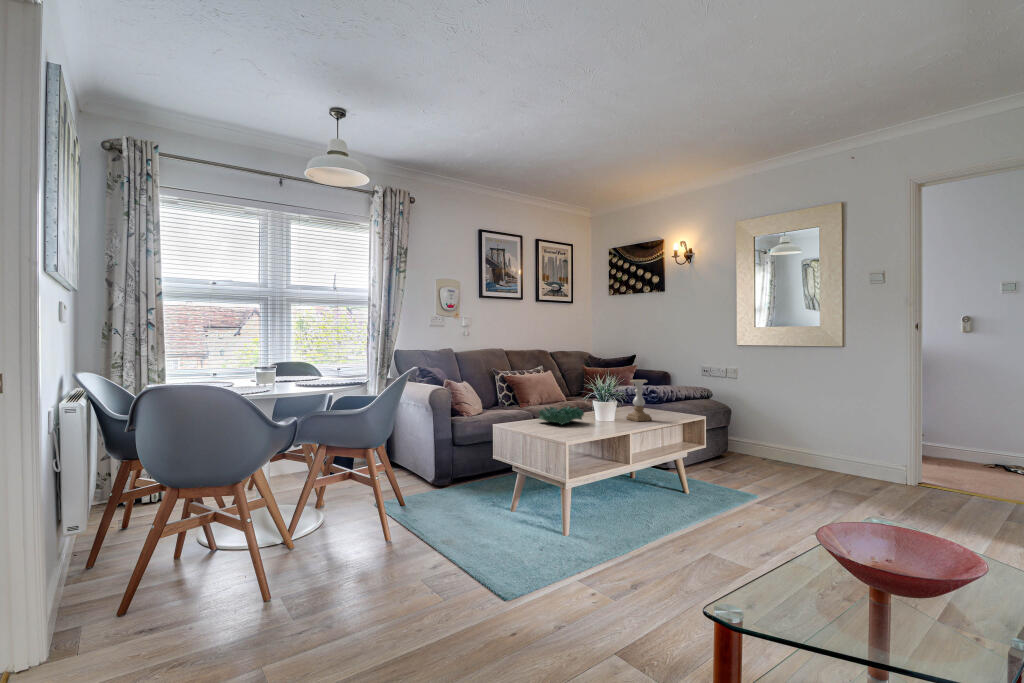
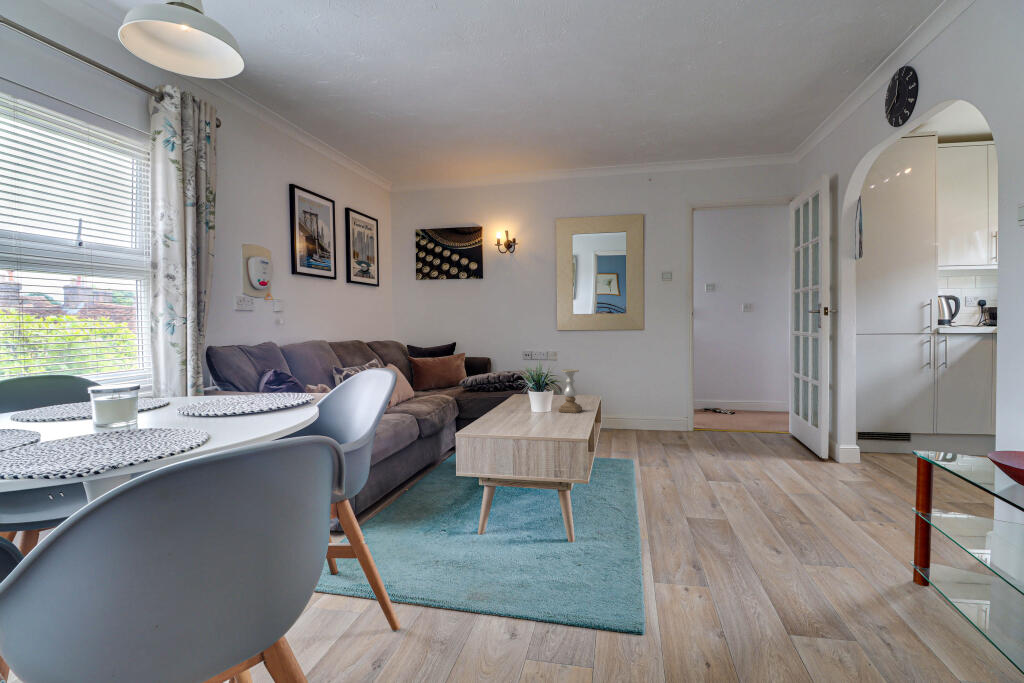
decorative bowl: present [539,406,584,424] -> none [493,404,543,428]

